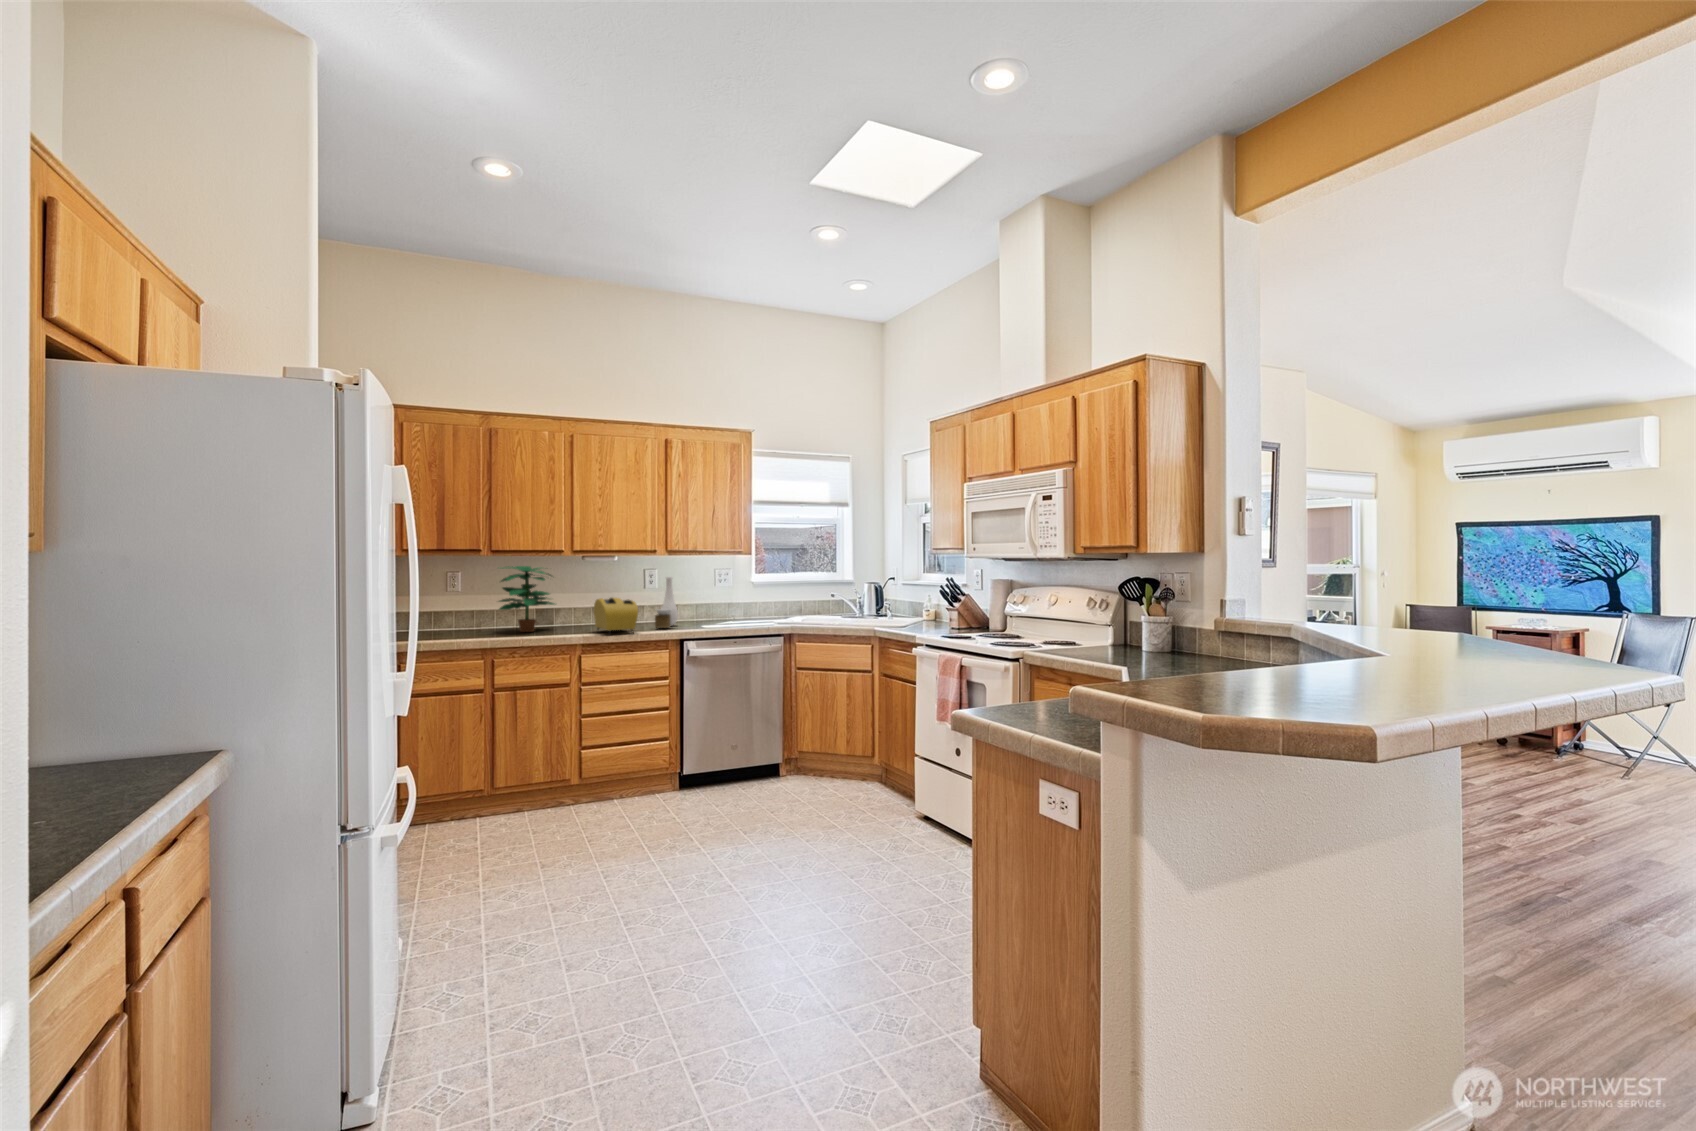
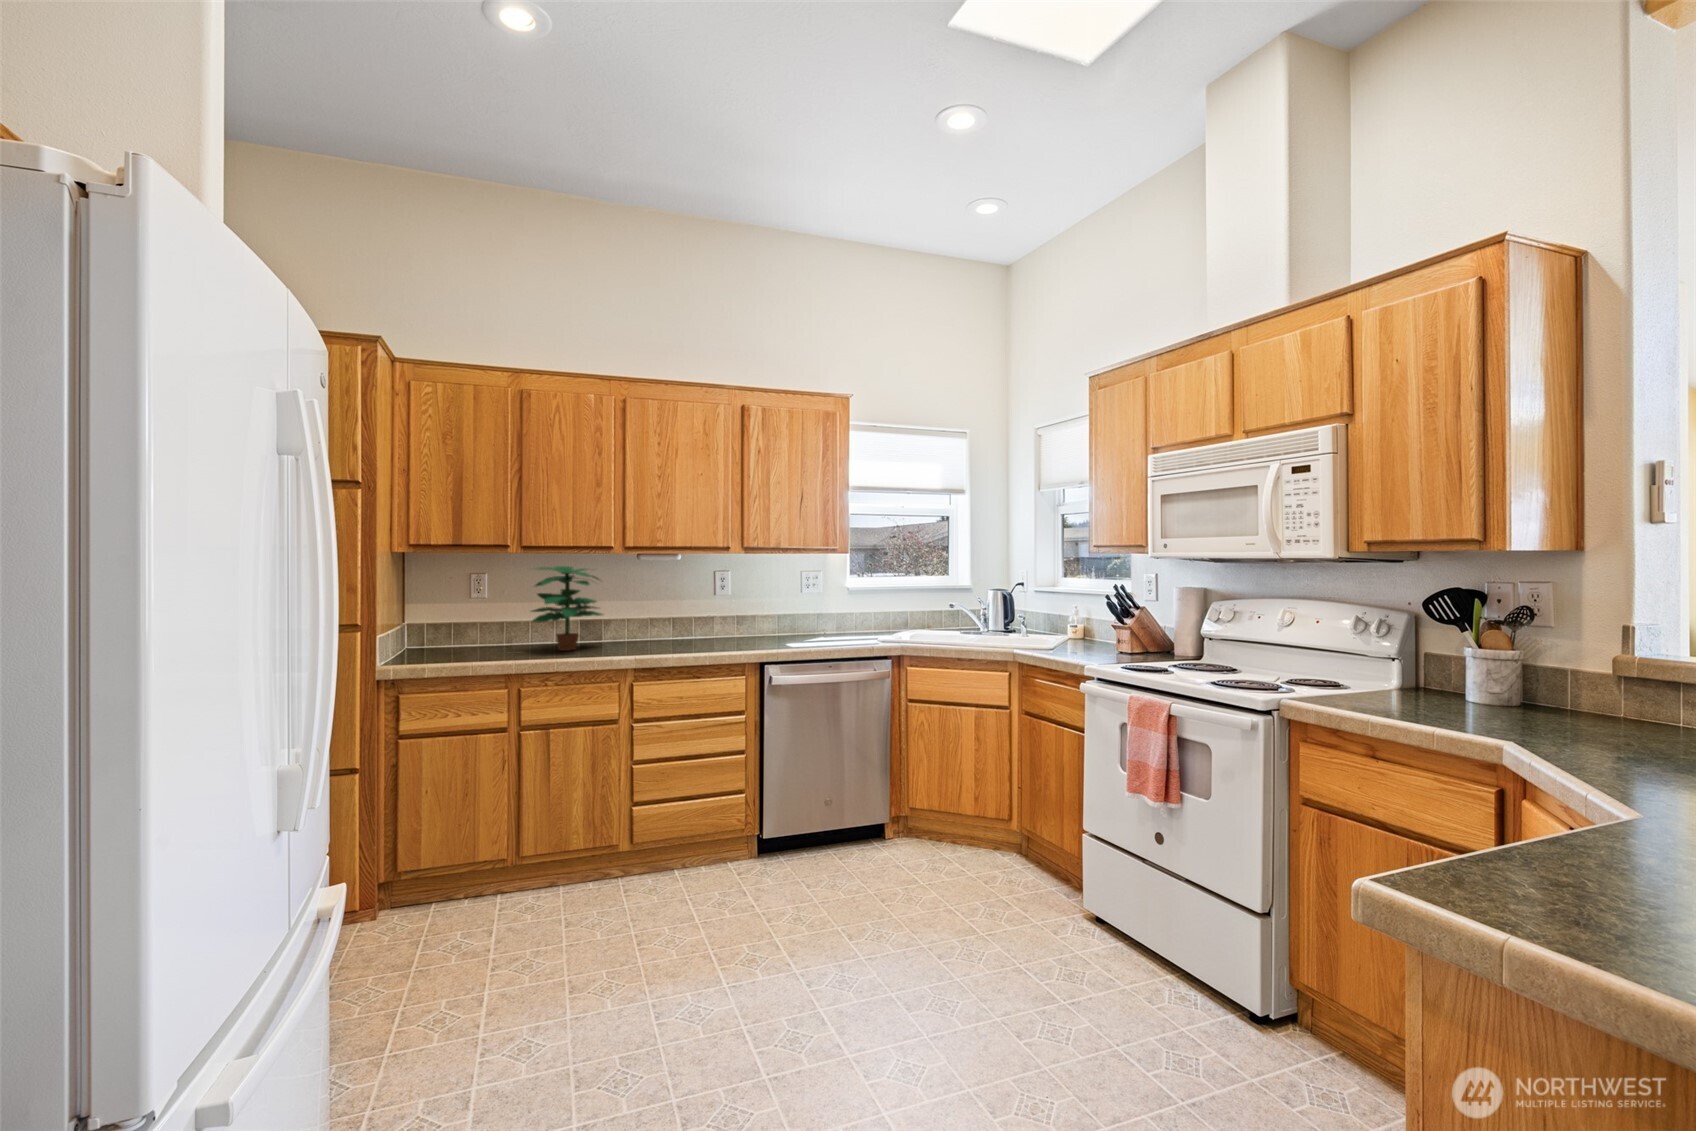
vase: present [655,576,678,628] -> none [726,580,755,647]
toaster: present [594,598,638,633] -> none [650,608,706,656]

